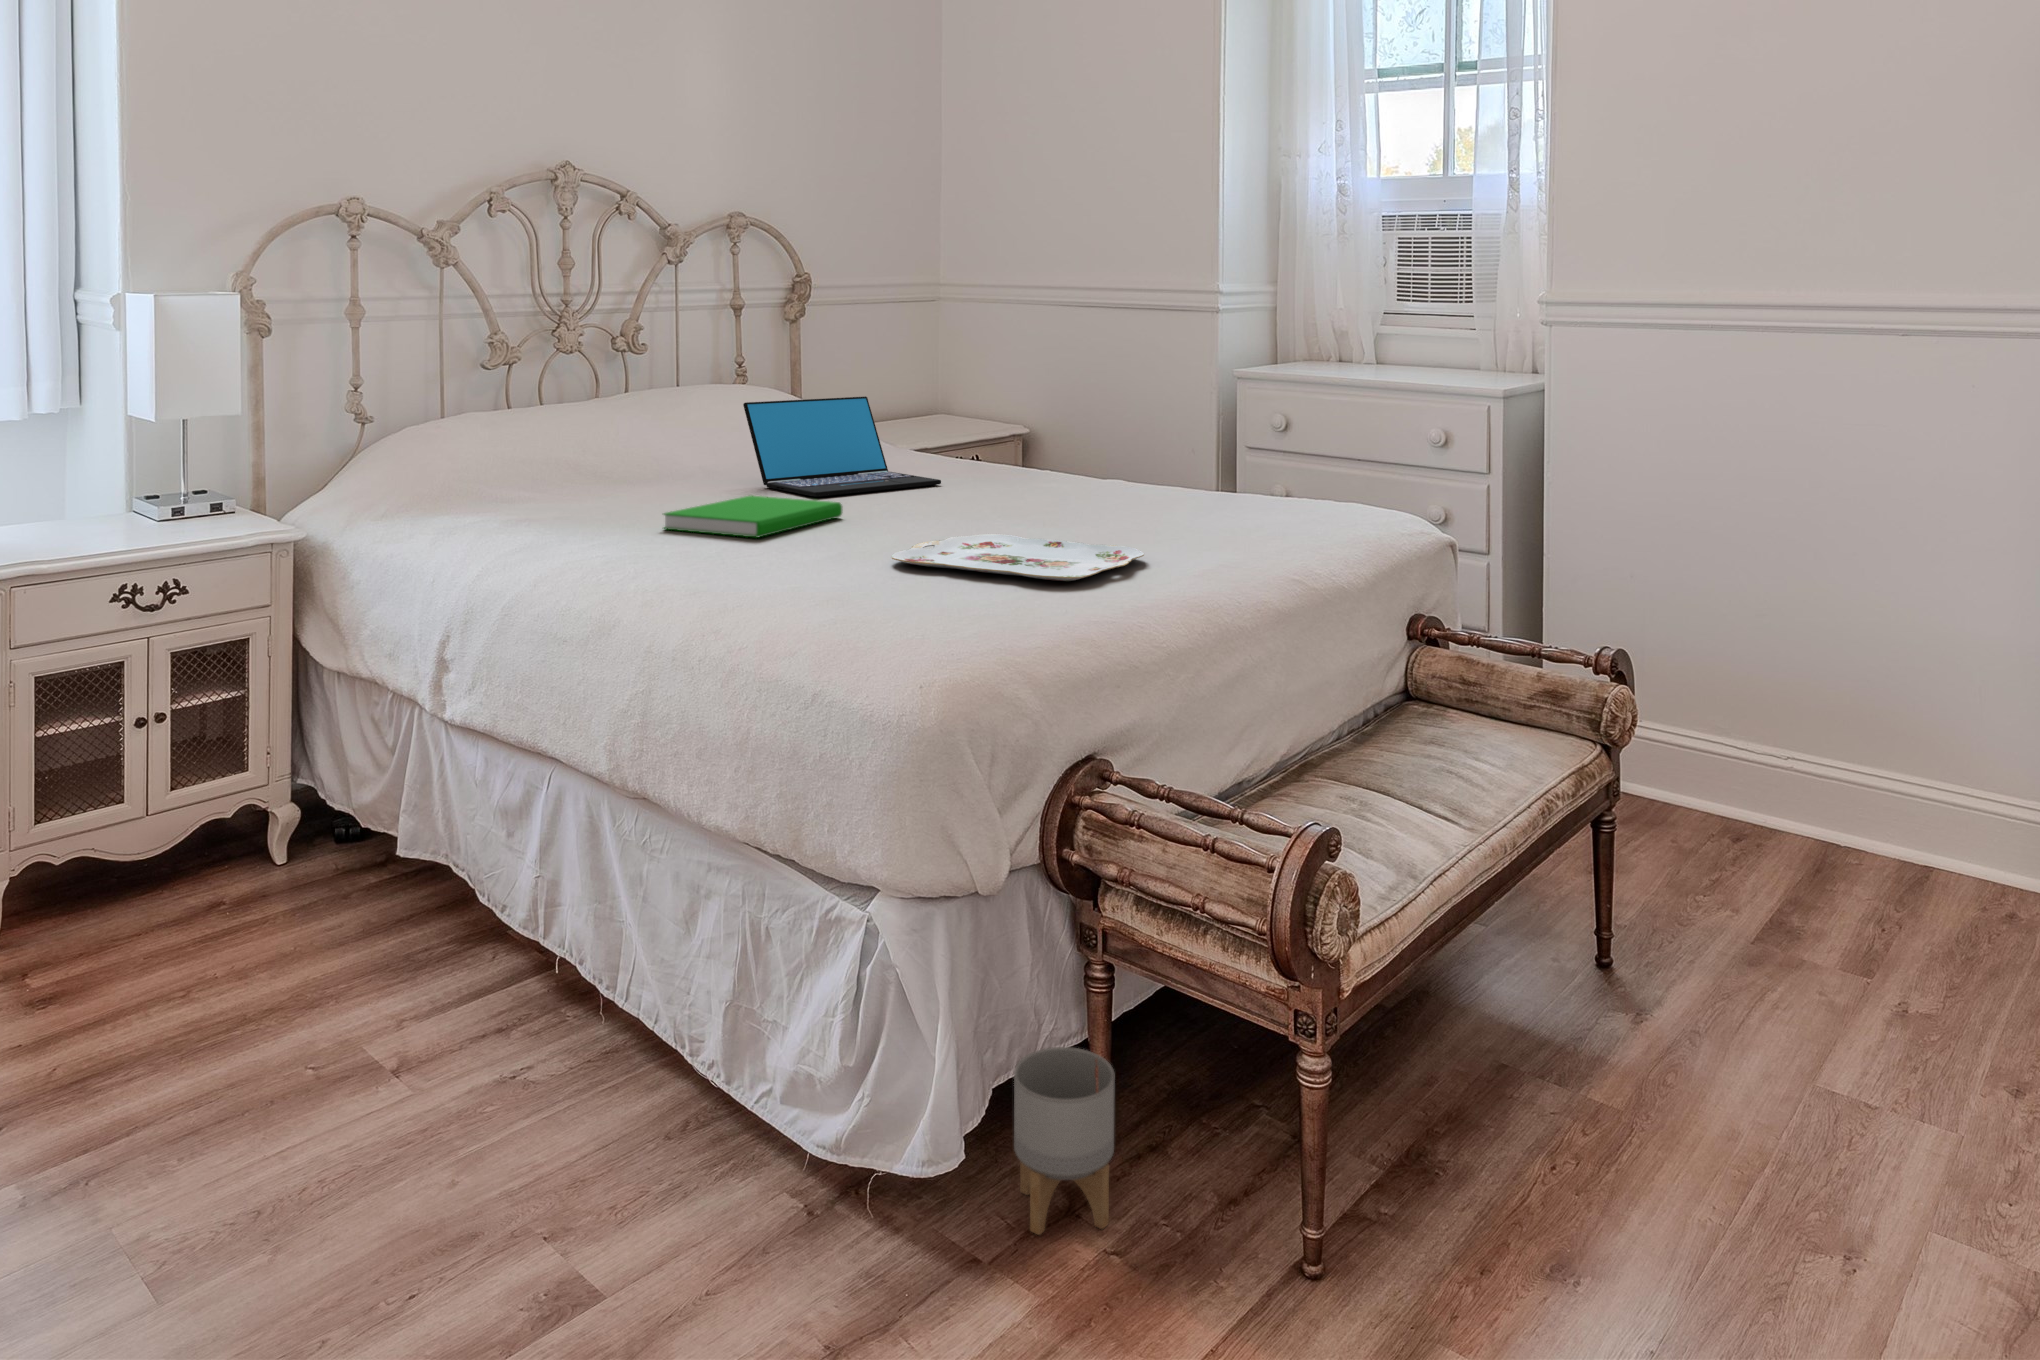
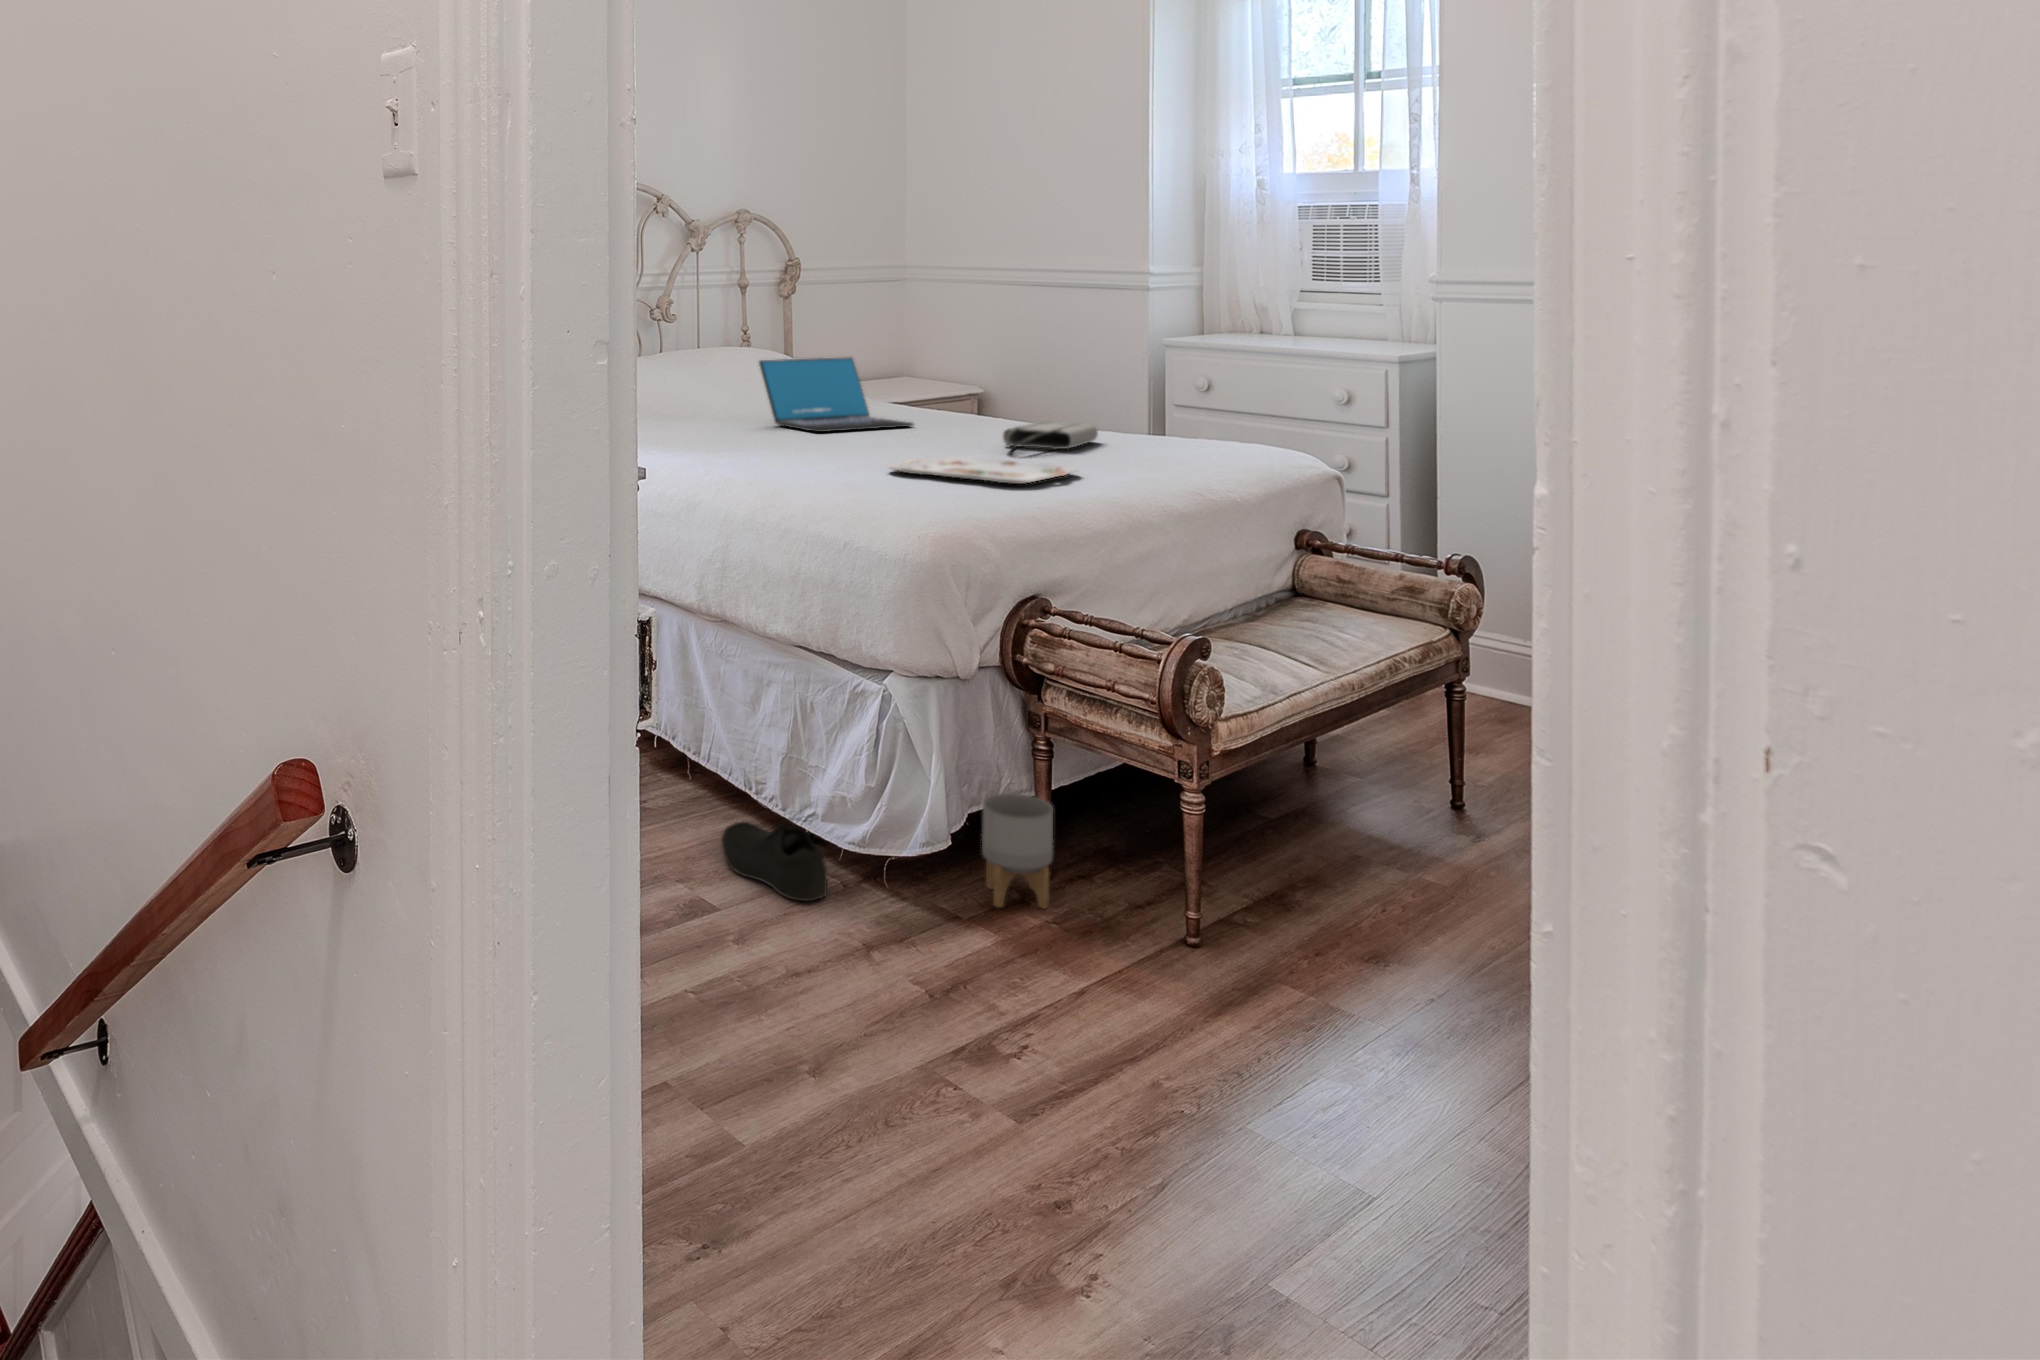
tote bag: none [1048,480,1164,519] -> present [1003,422,1098,449]
book: present [664,496,842,538] -> none [713,428,843,455]
shoe: none [634,1080,784,1254] -> present [722,808,827,901]

